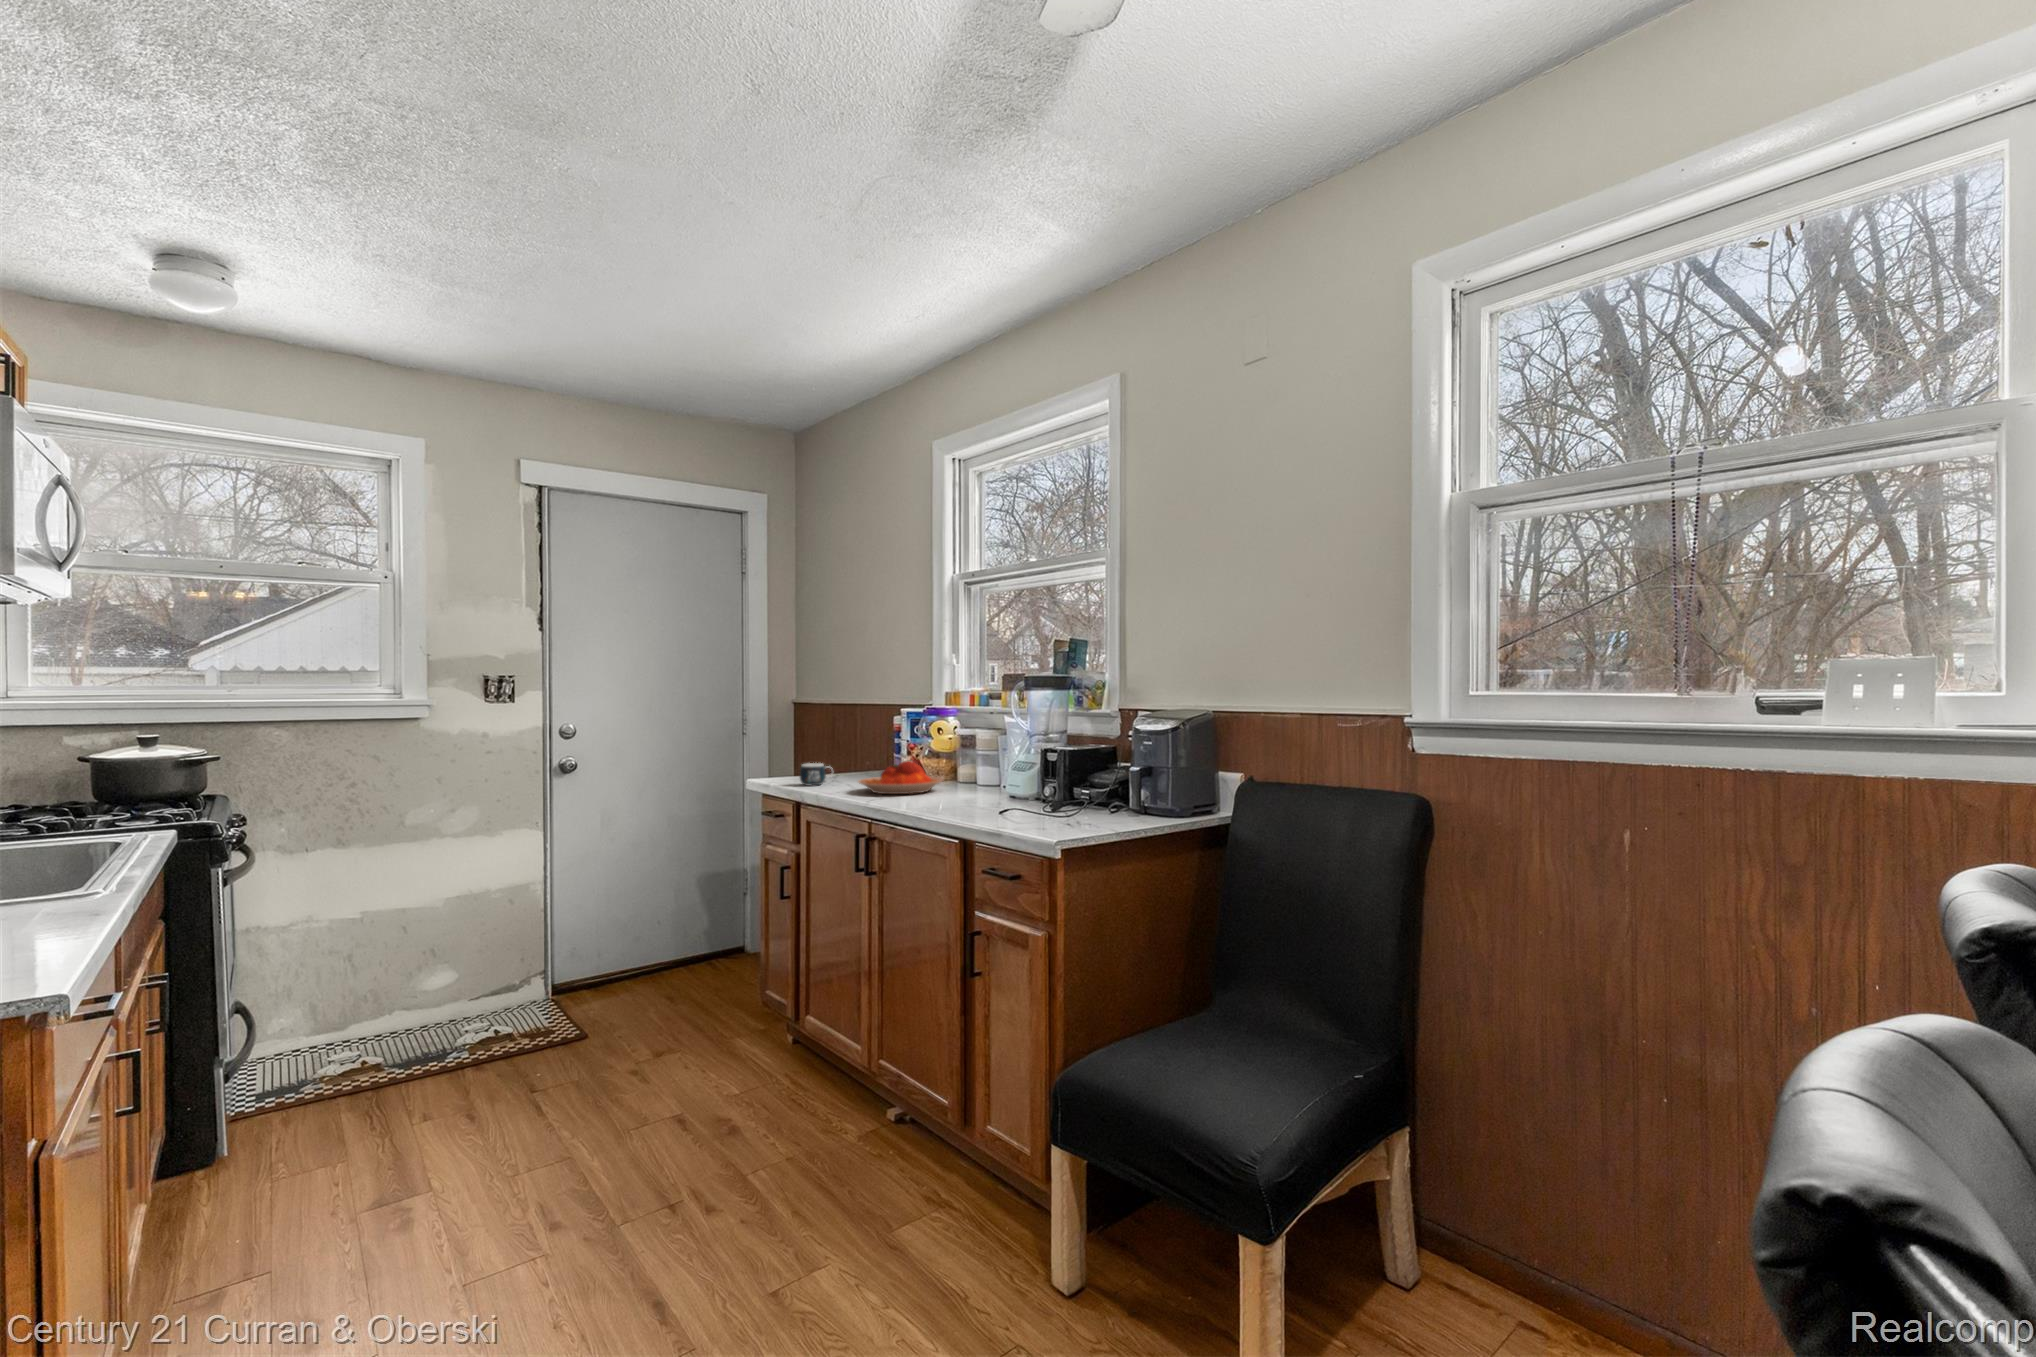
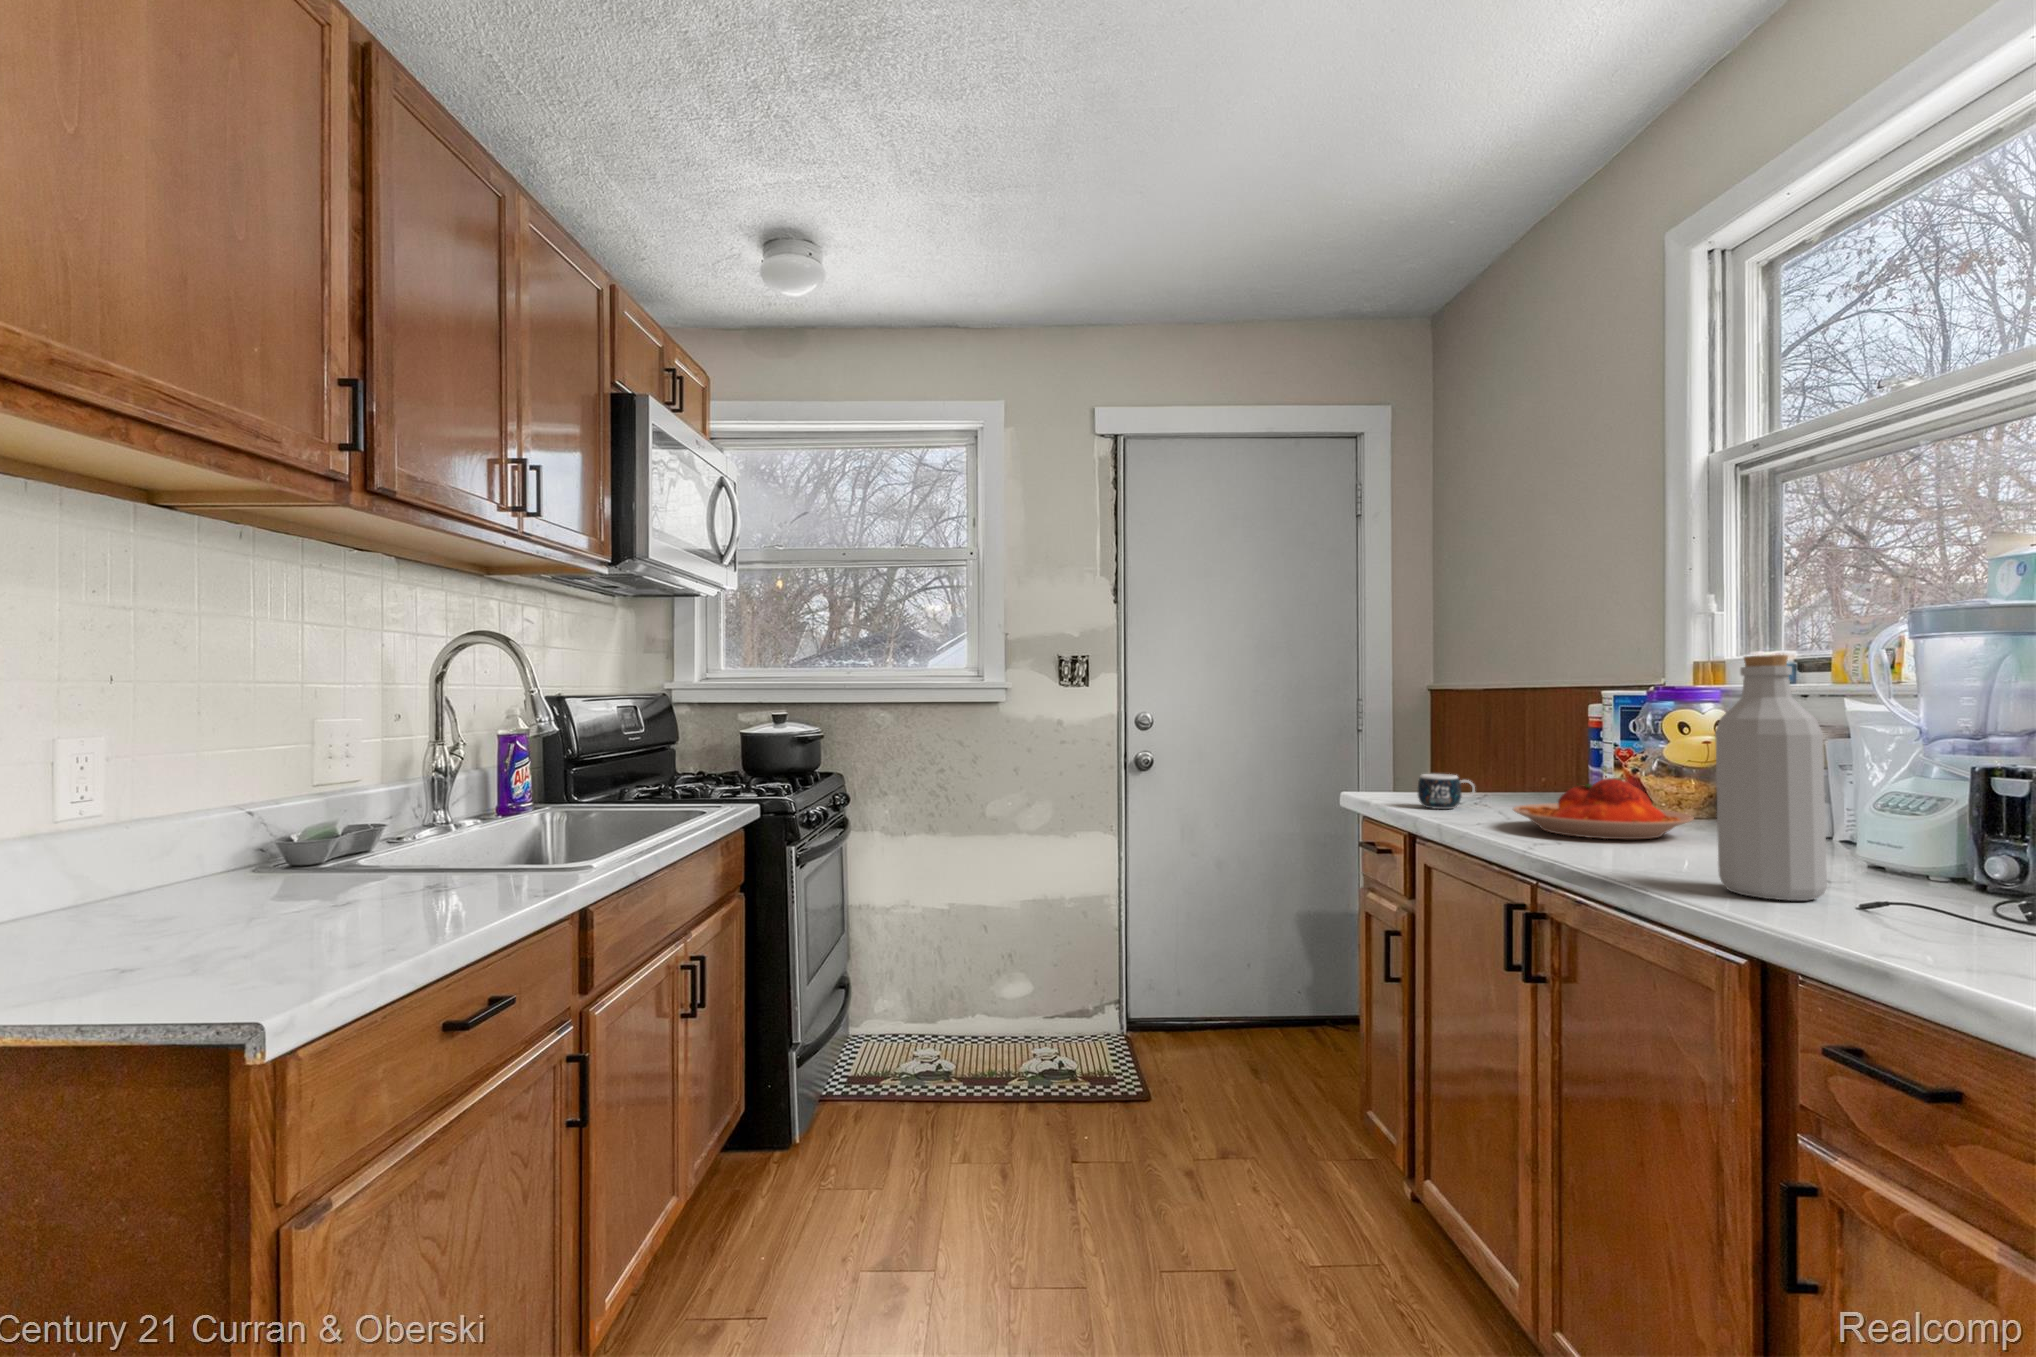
bottle: none [951,701,990,812] -> present [1715,655,1827,901]

